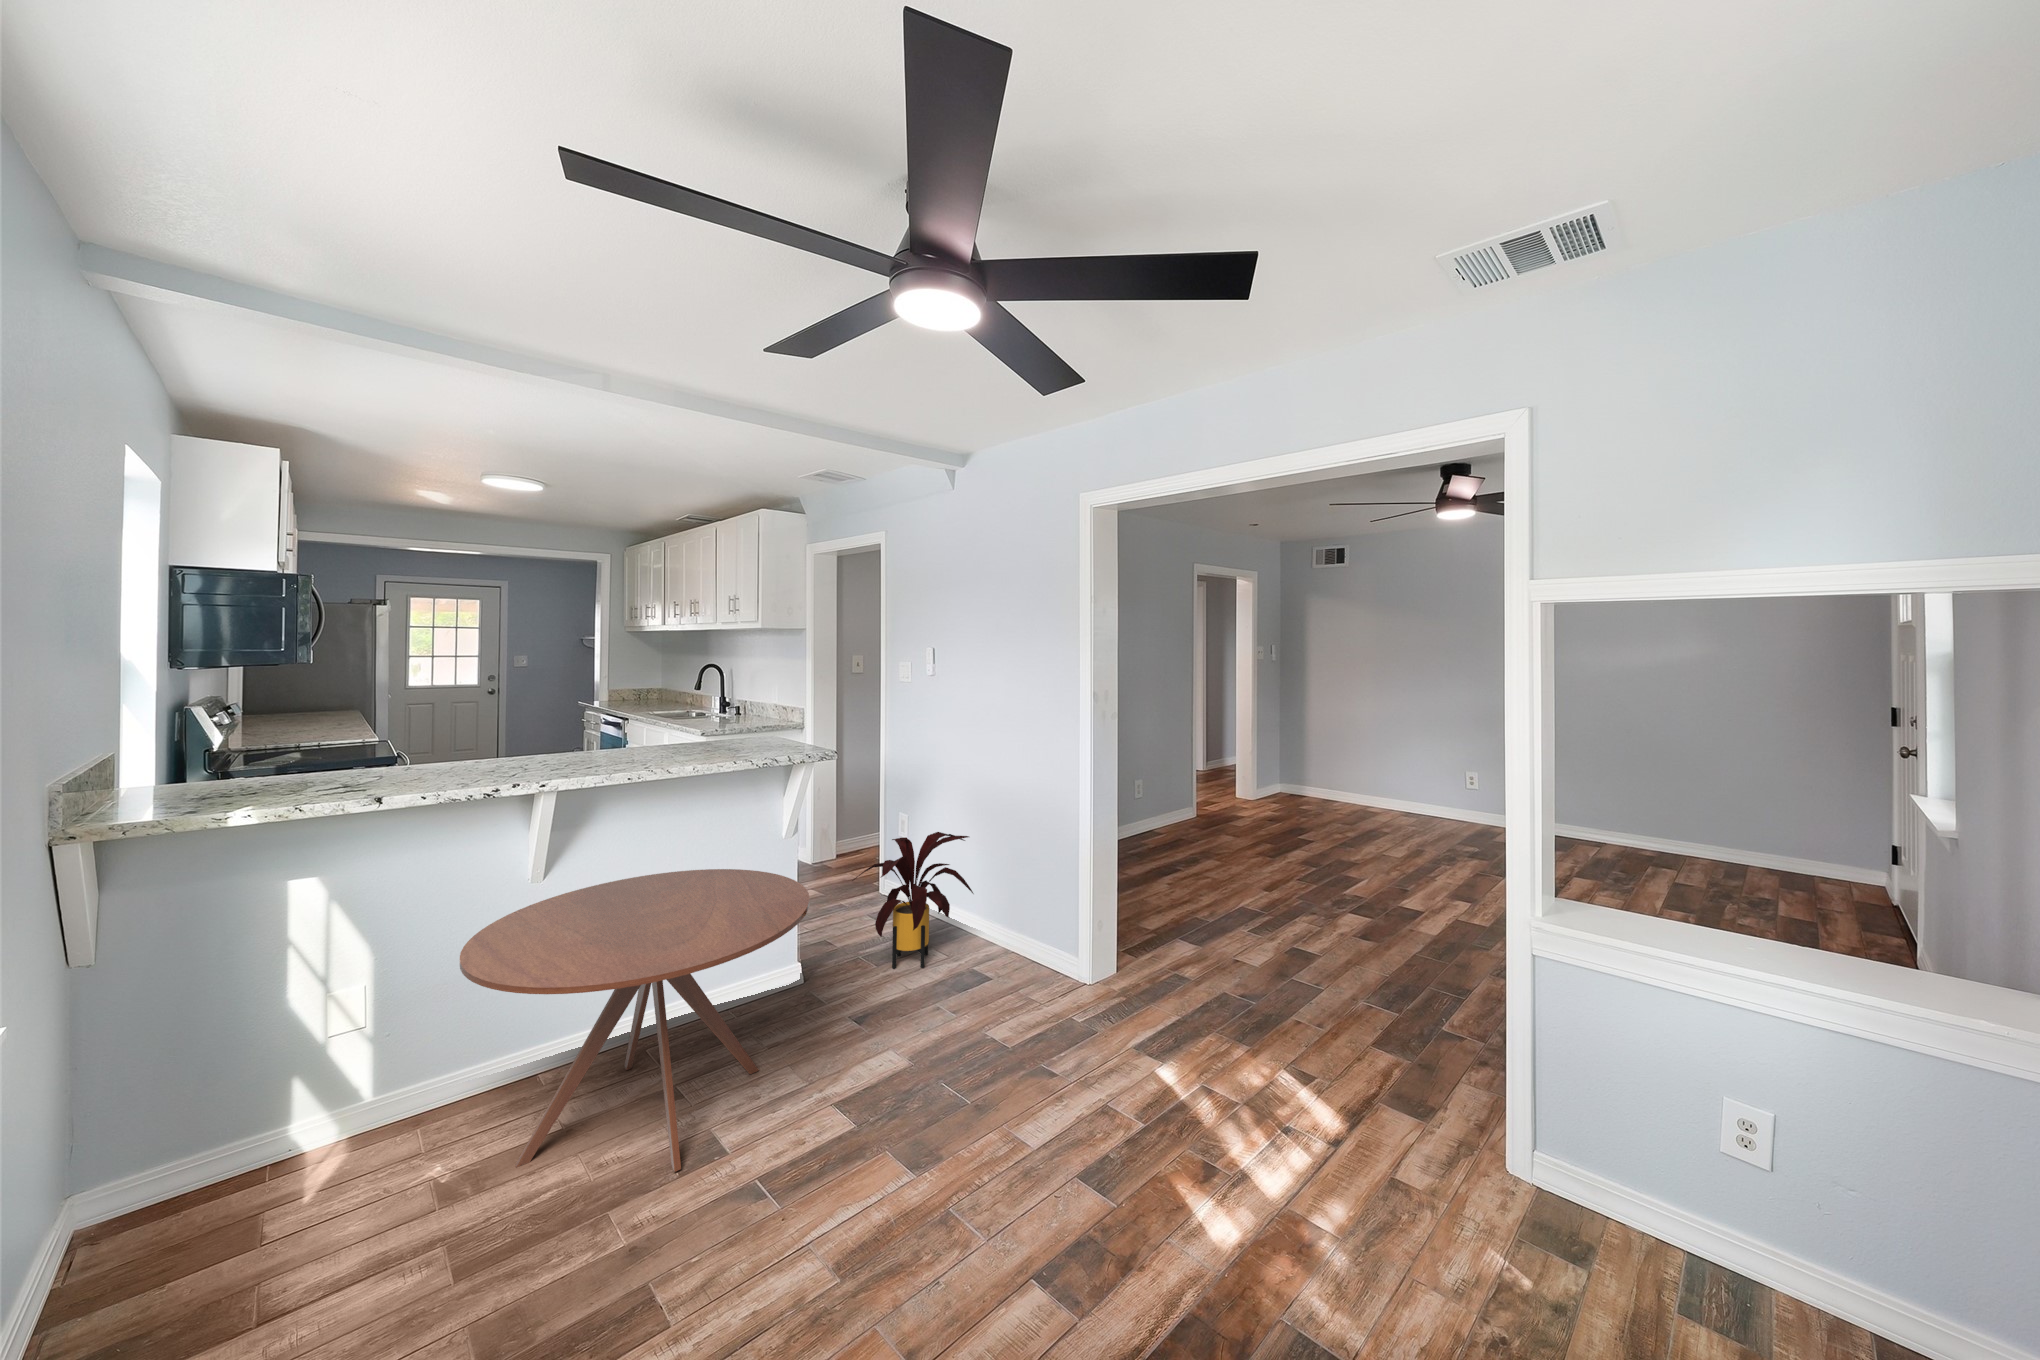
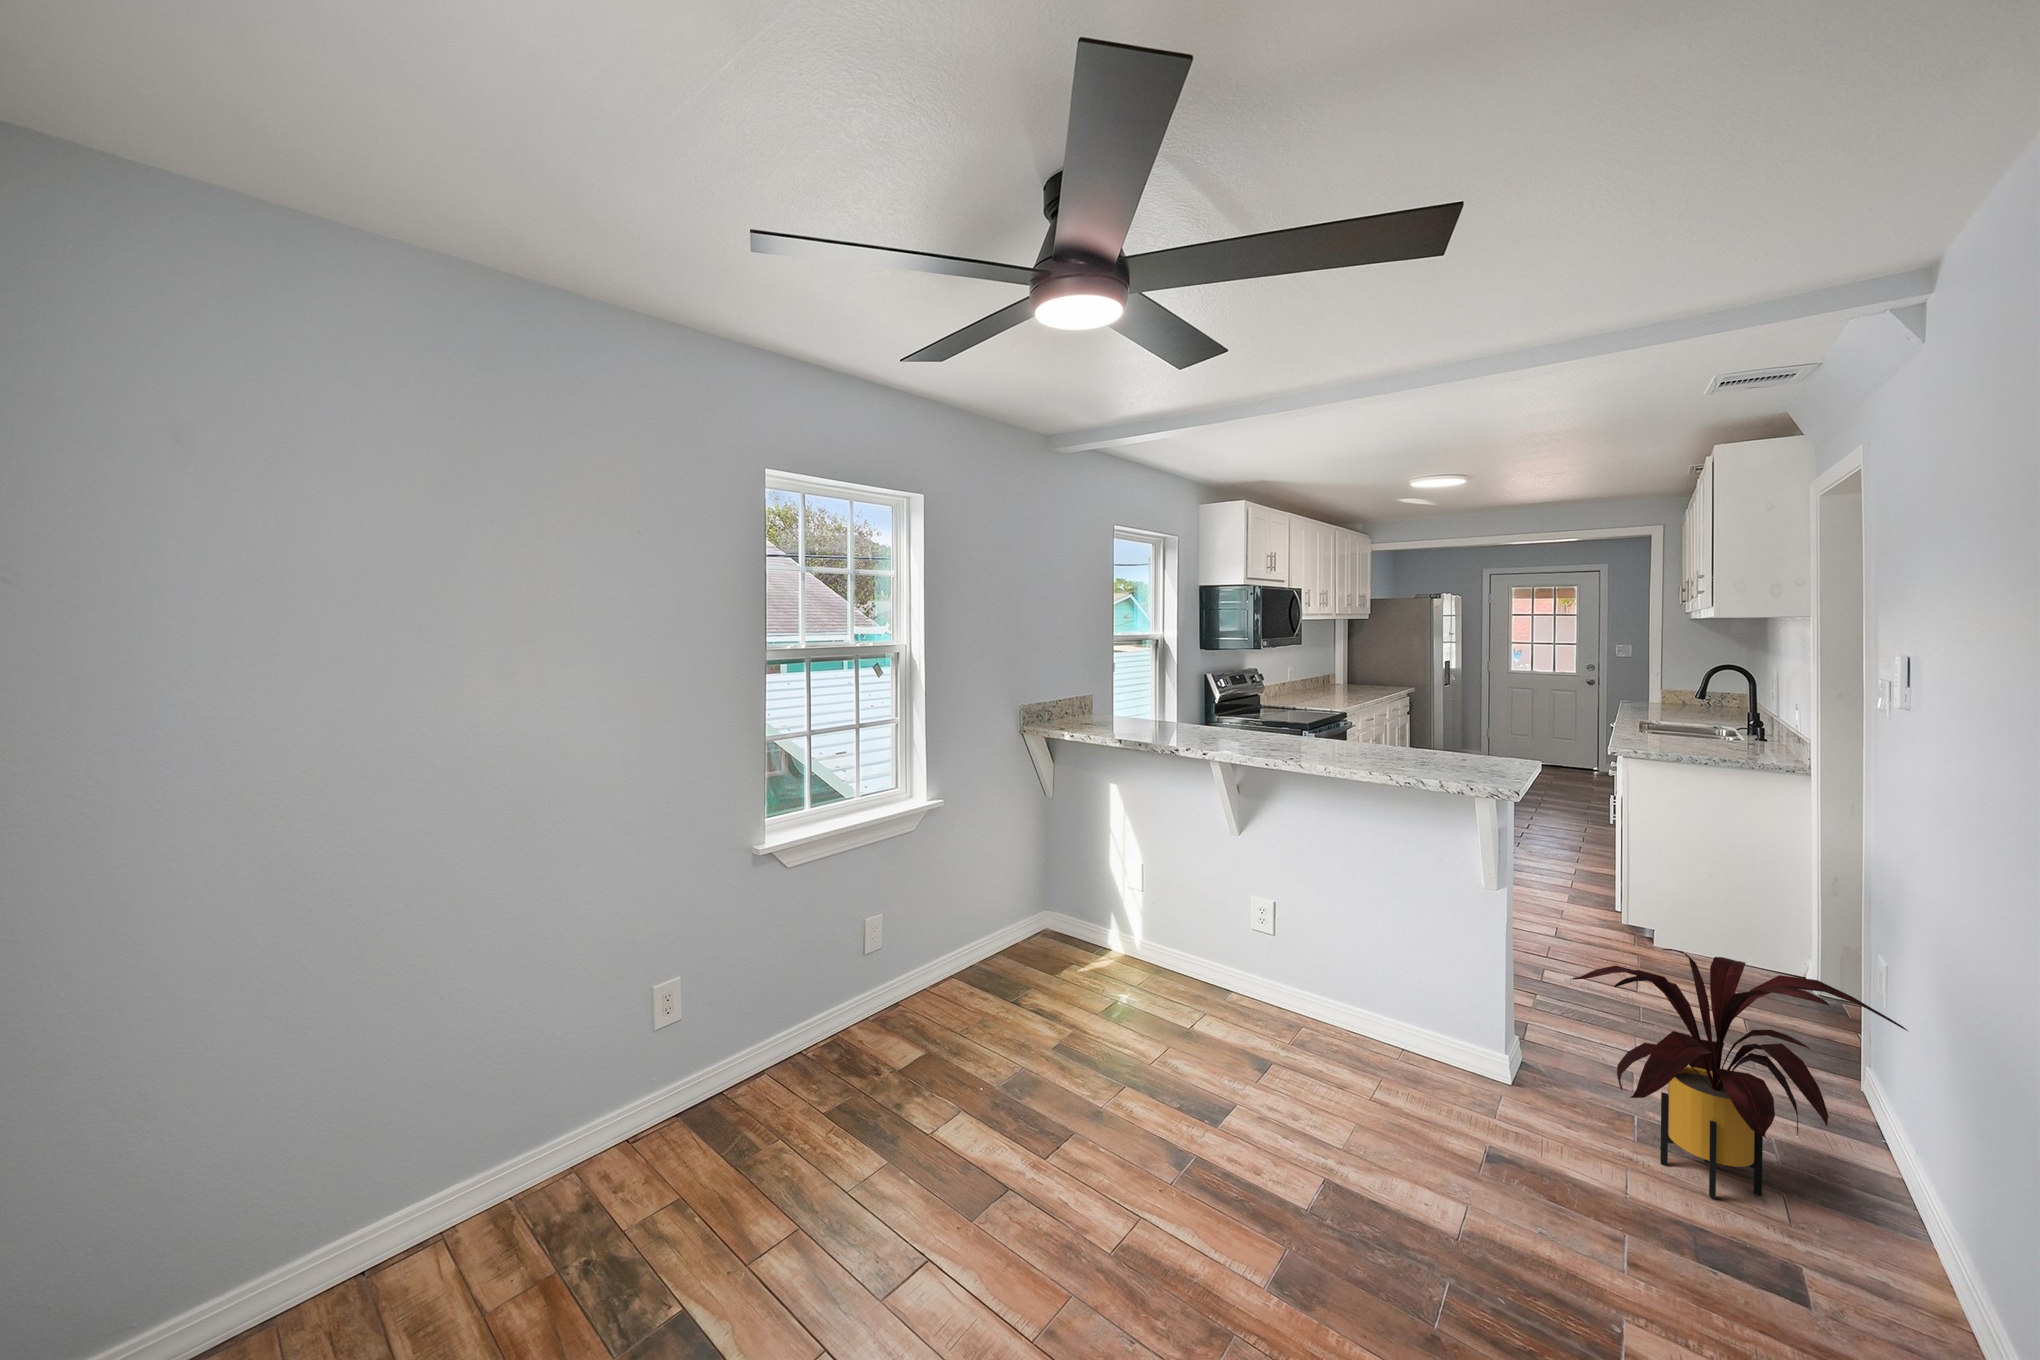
round table: present [459,869,809,1172] -> none [1092,840,1390,1107]

